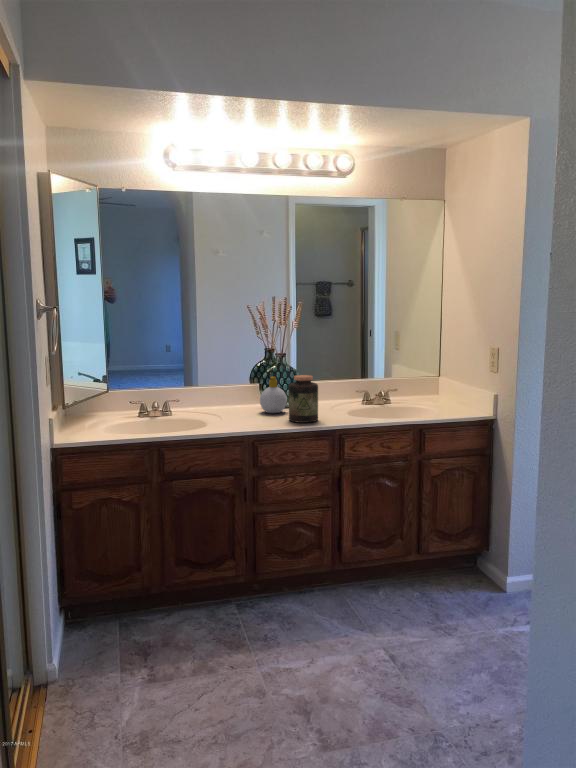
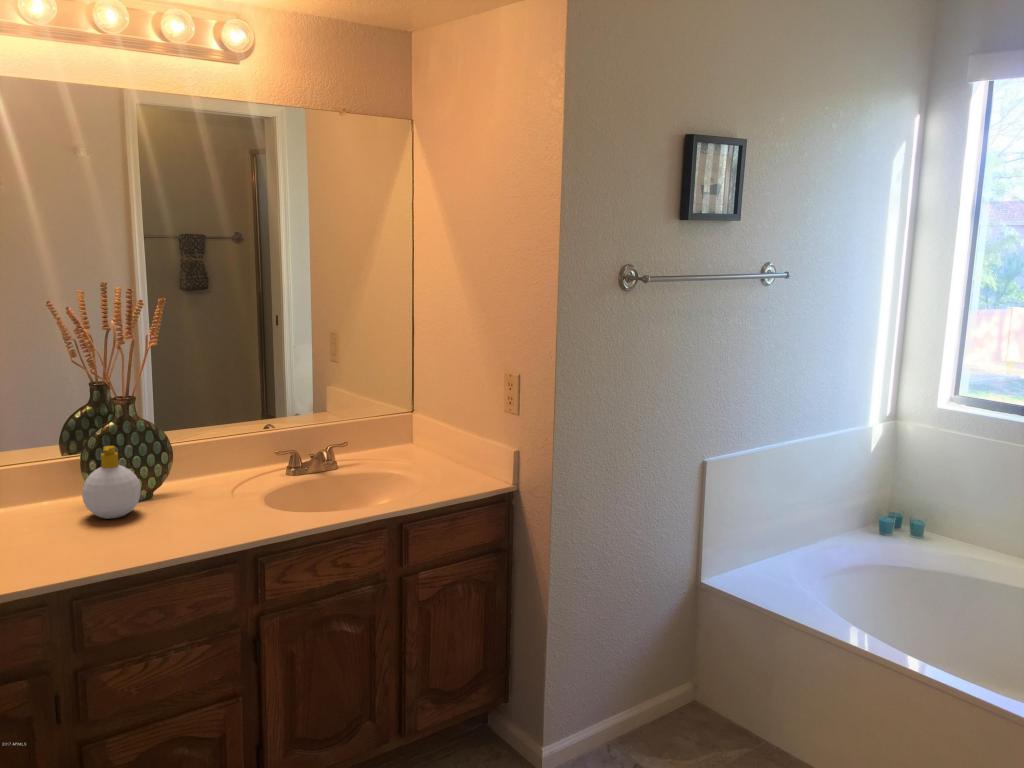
jar: present [289,375,318,423] -> none [143,445,207,542]

